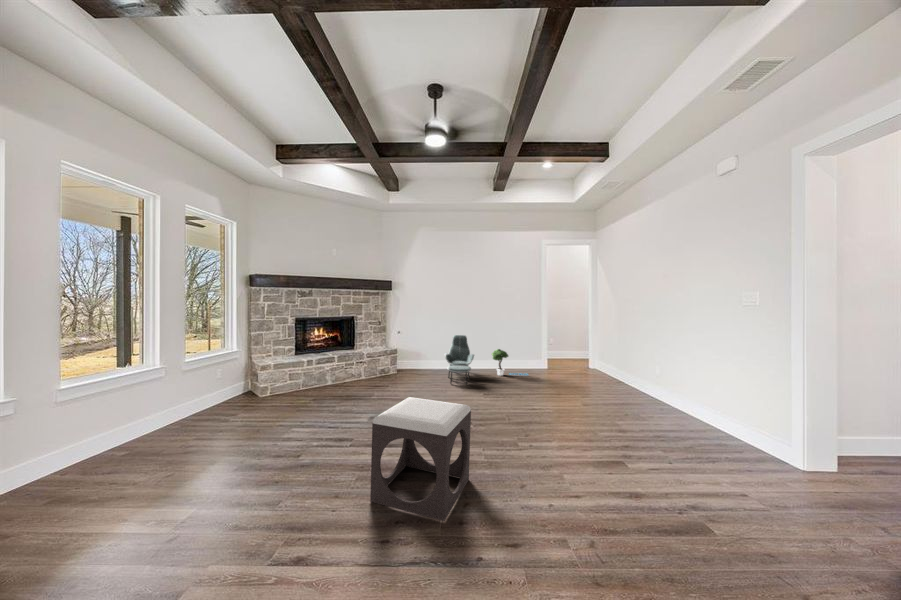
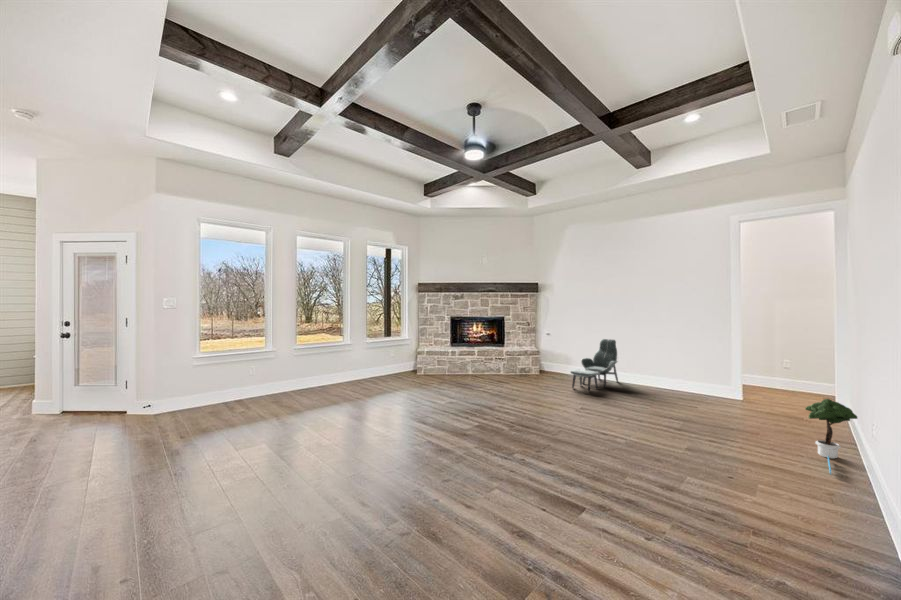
potted tree: present [492,349,528,376] -> present [805,399,857,474]
footstool: present [370,397,471,521] -> none [366,367,439,450]

